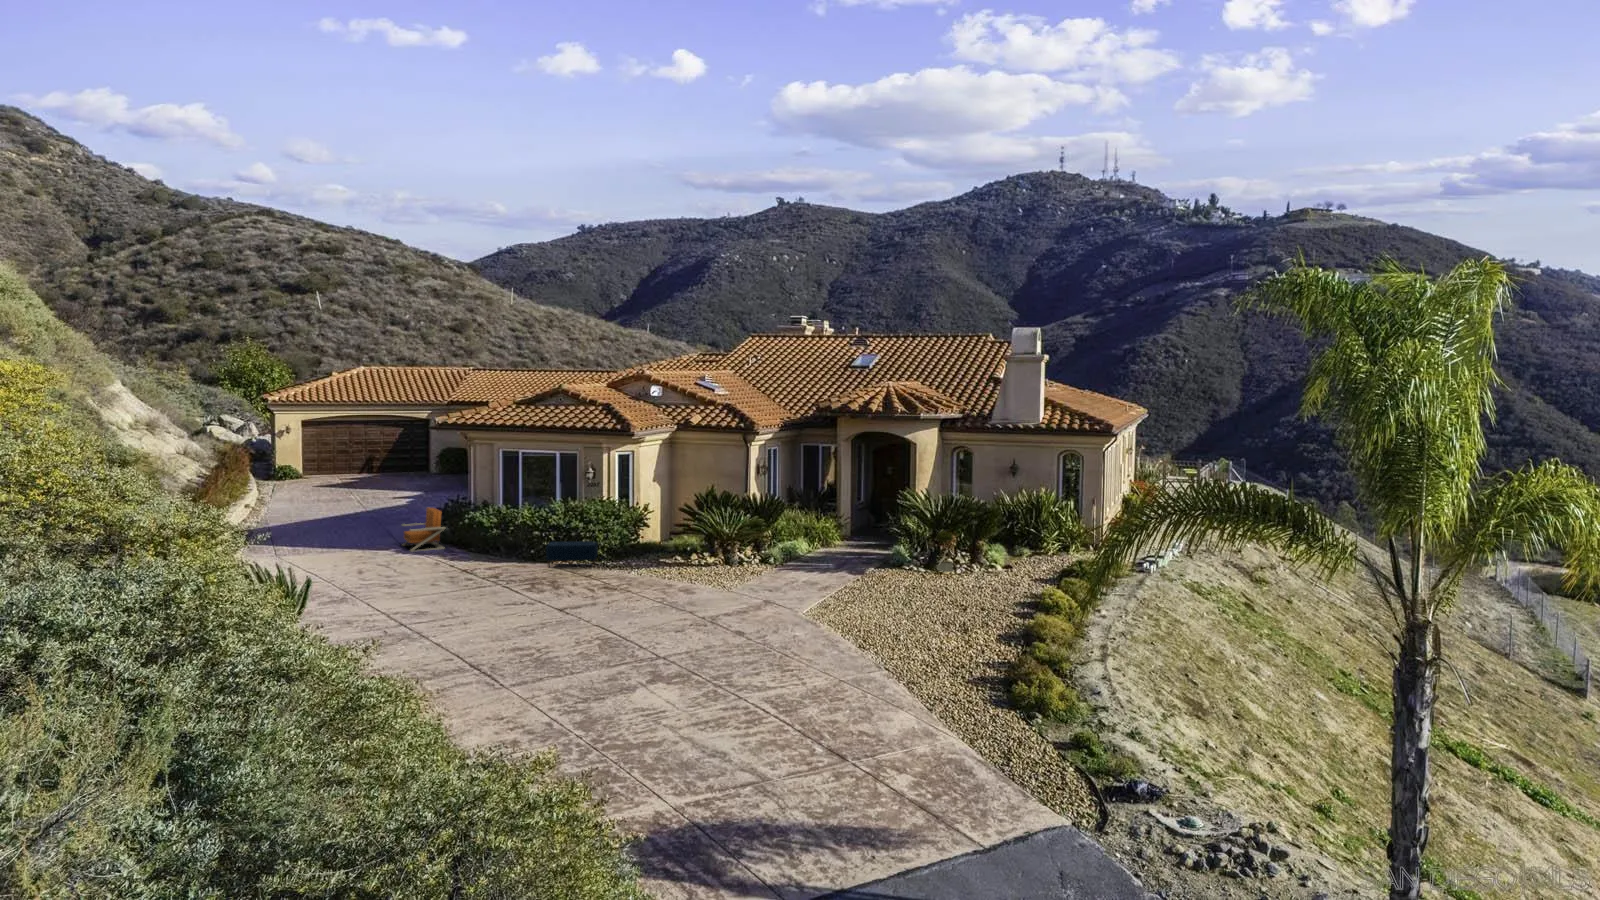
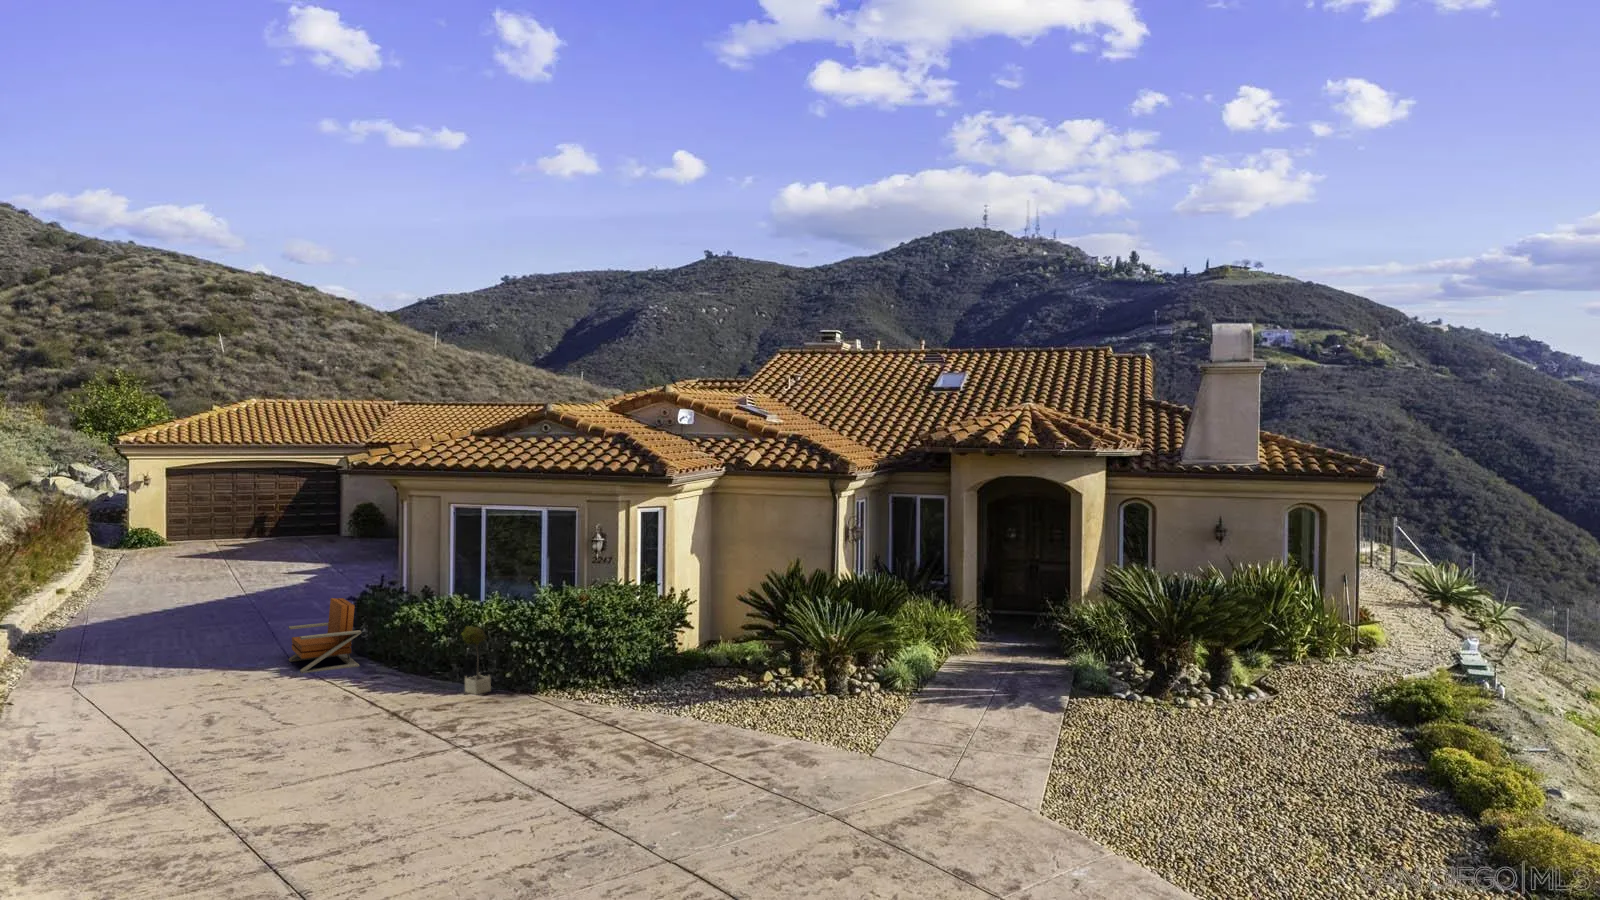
potted tree: present [936,531,953,572] -> present [462,626,491,695]
bench: present [546,541,598,567] -> none [534,657,618,704]

